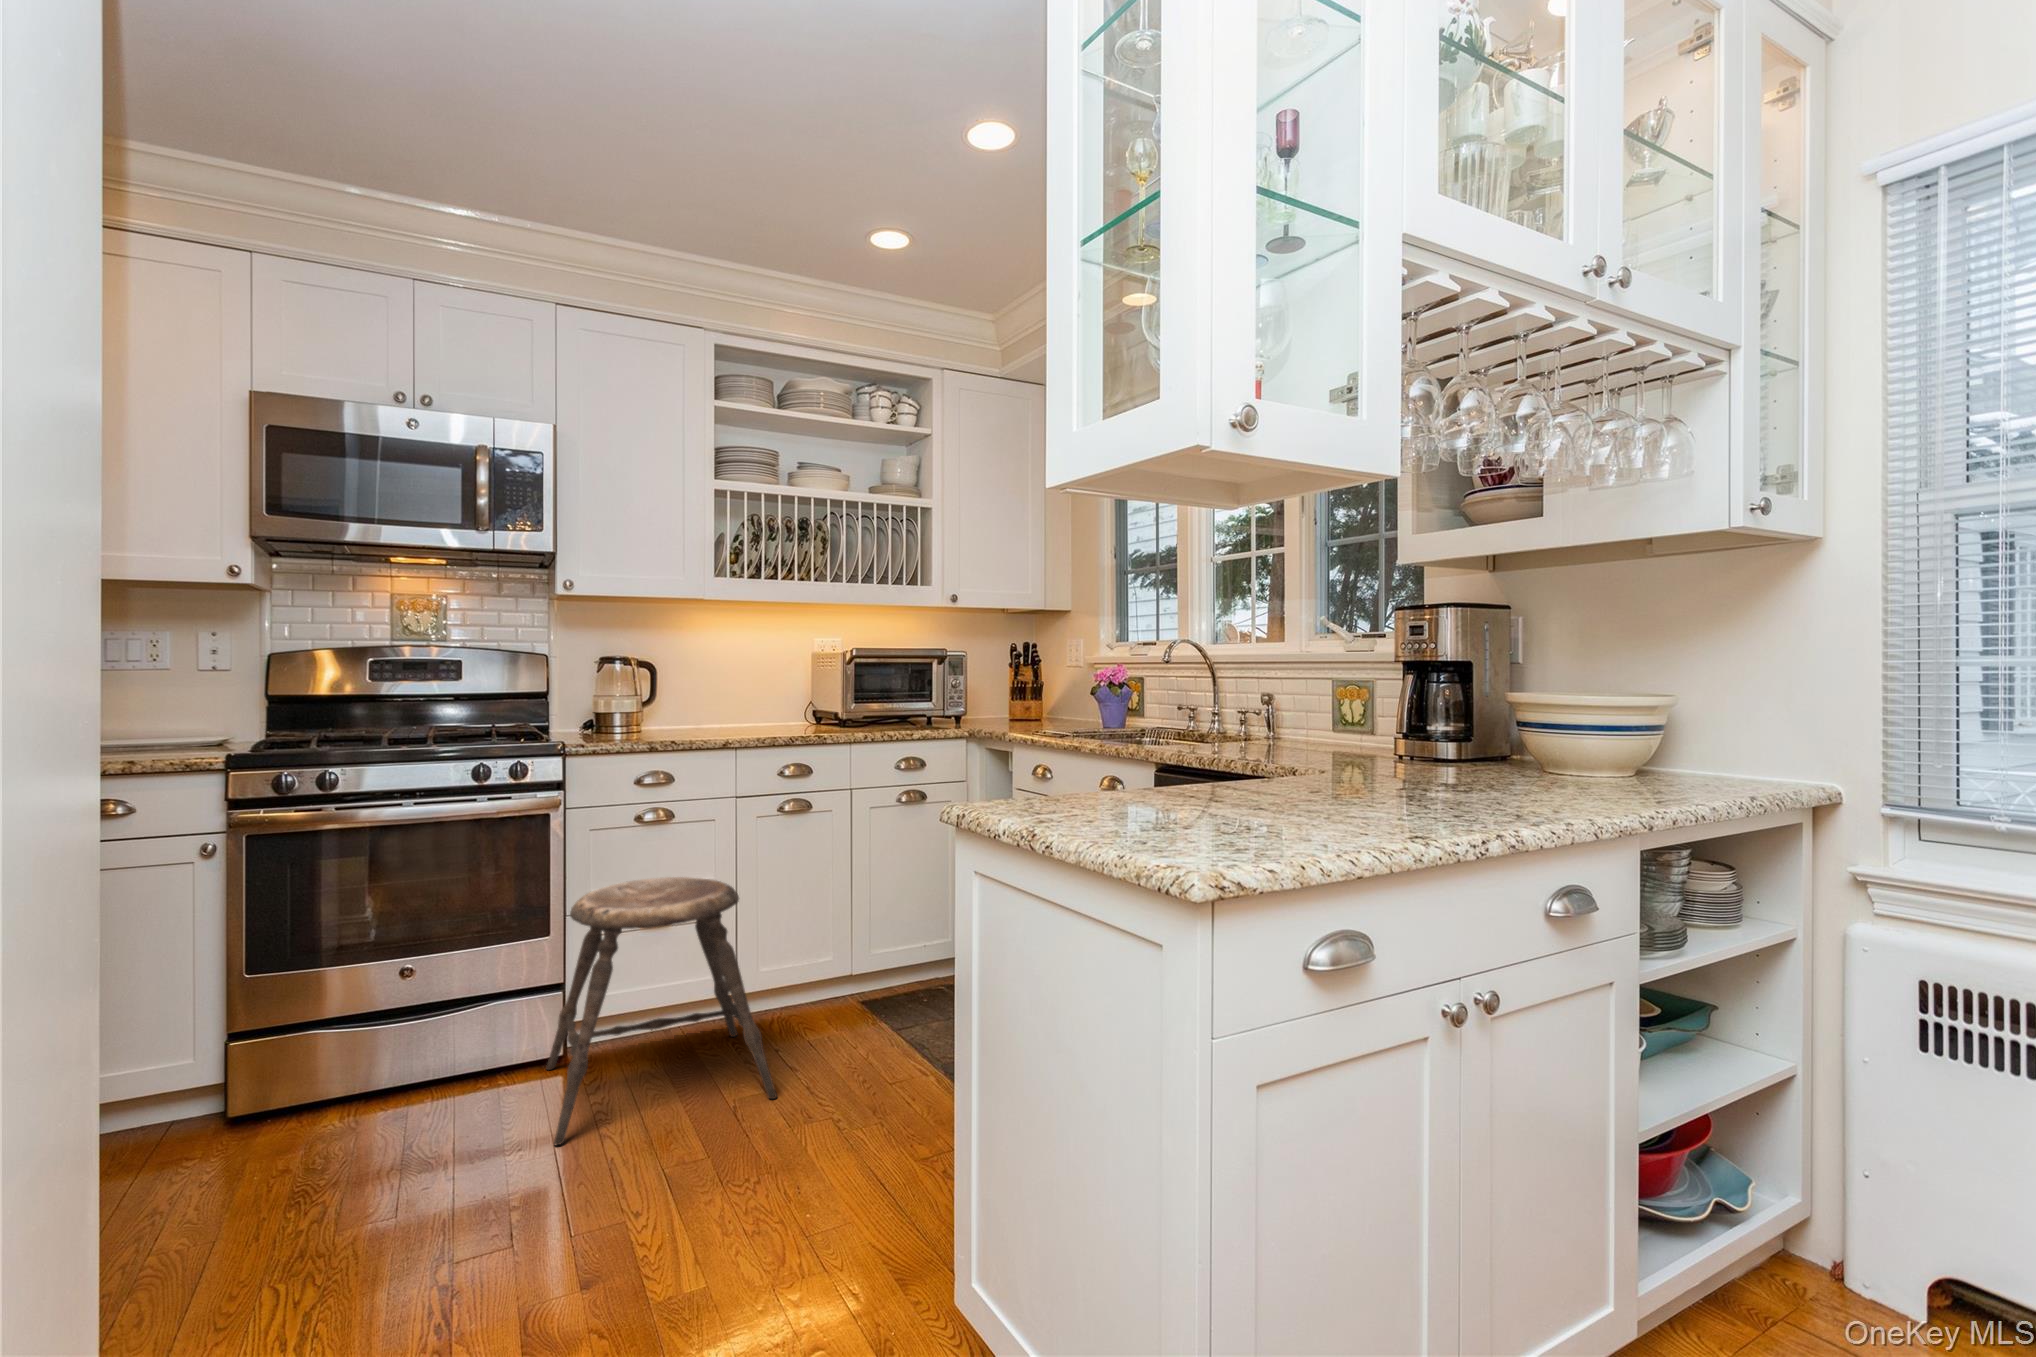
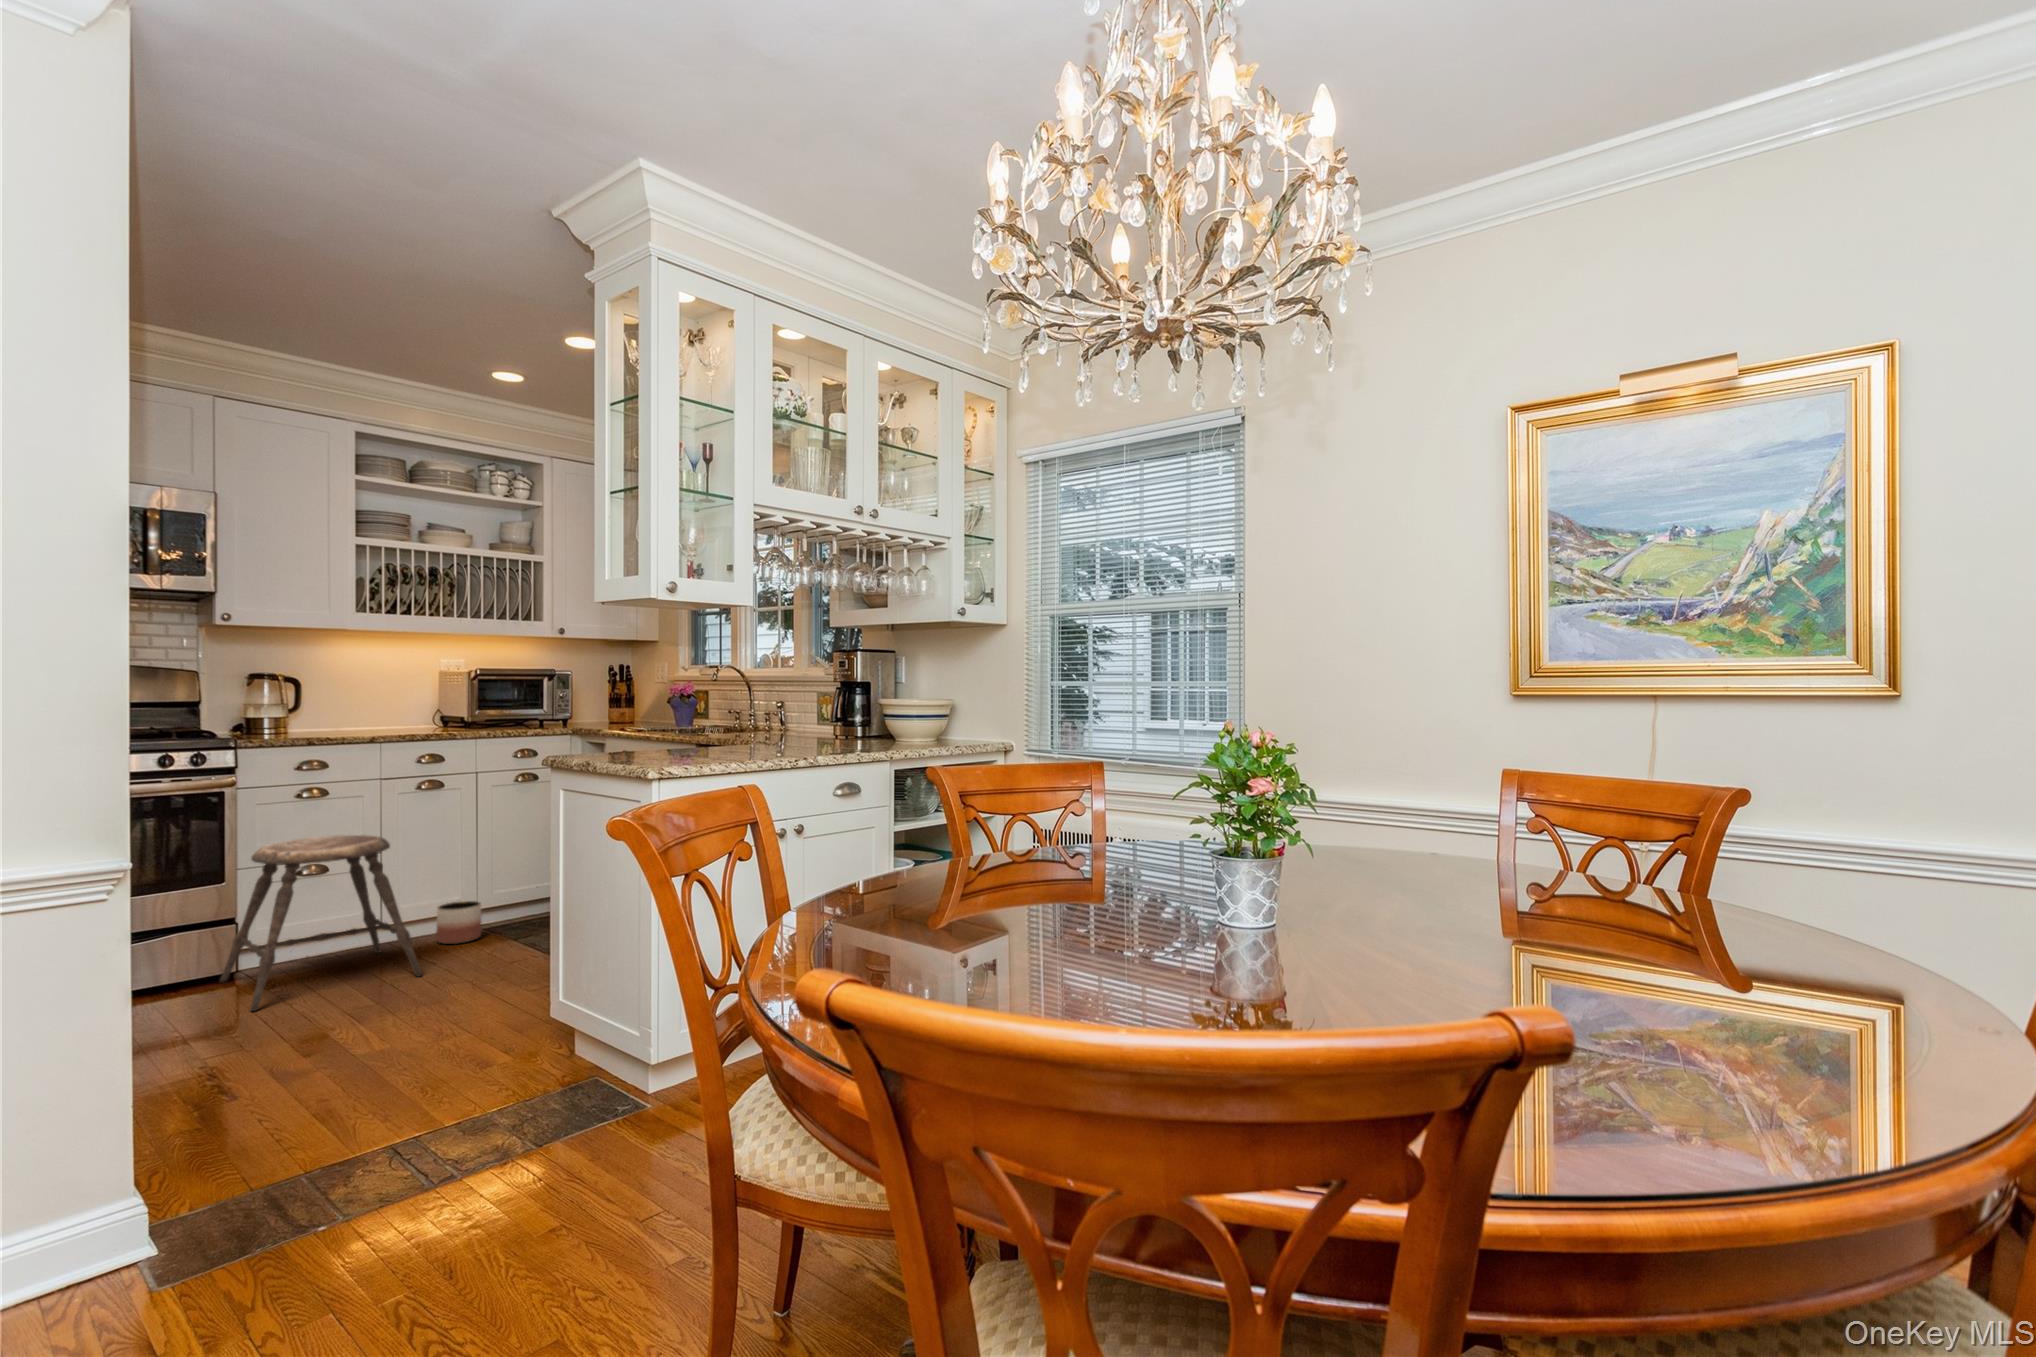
planter: none [804,968,858,1031] -> present [436,901,482,944]

